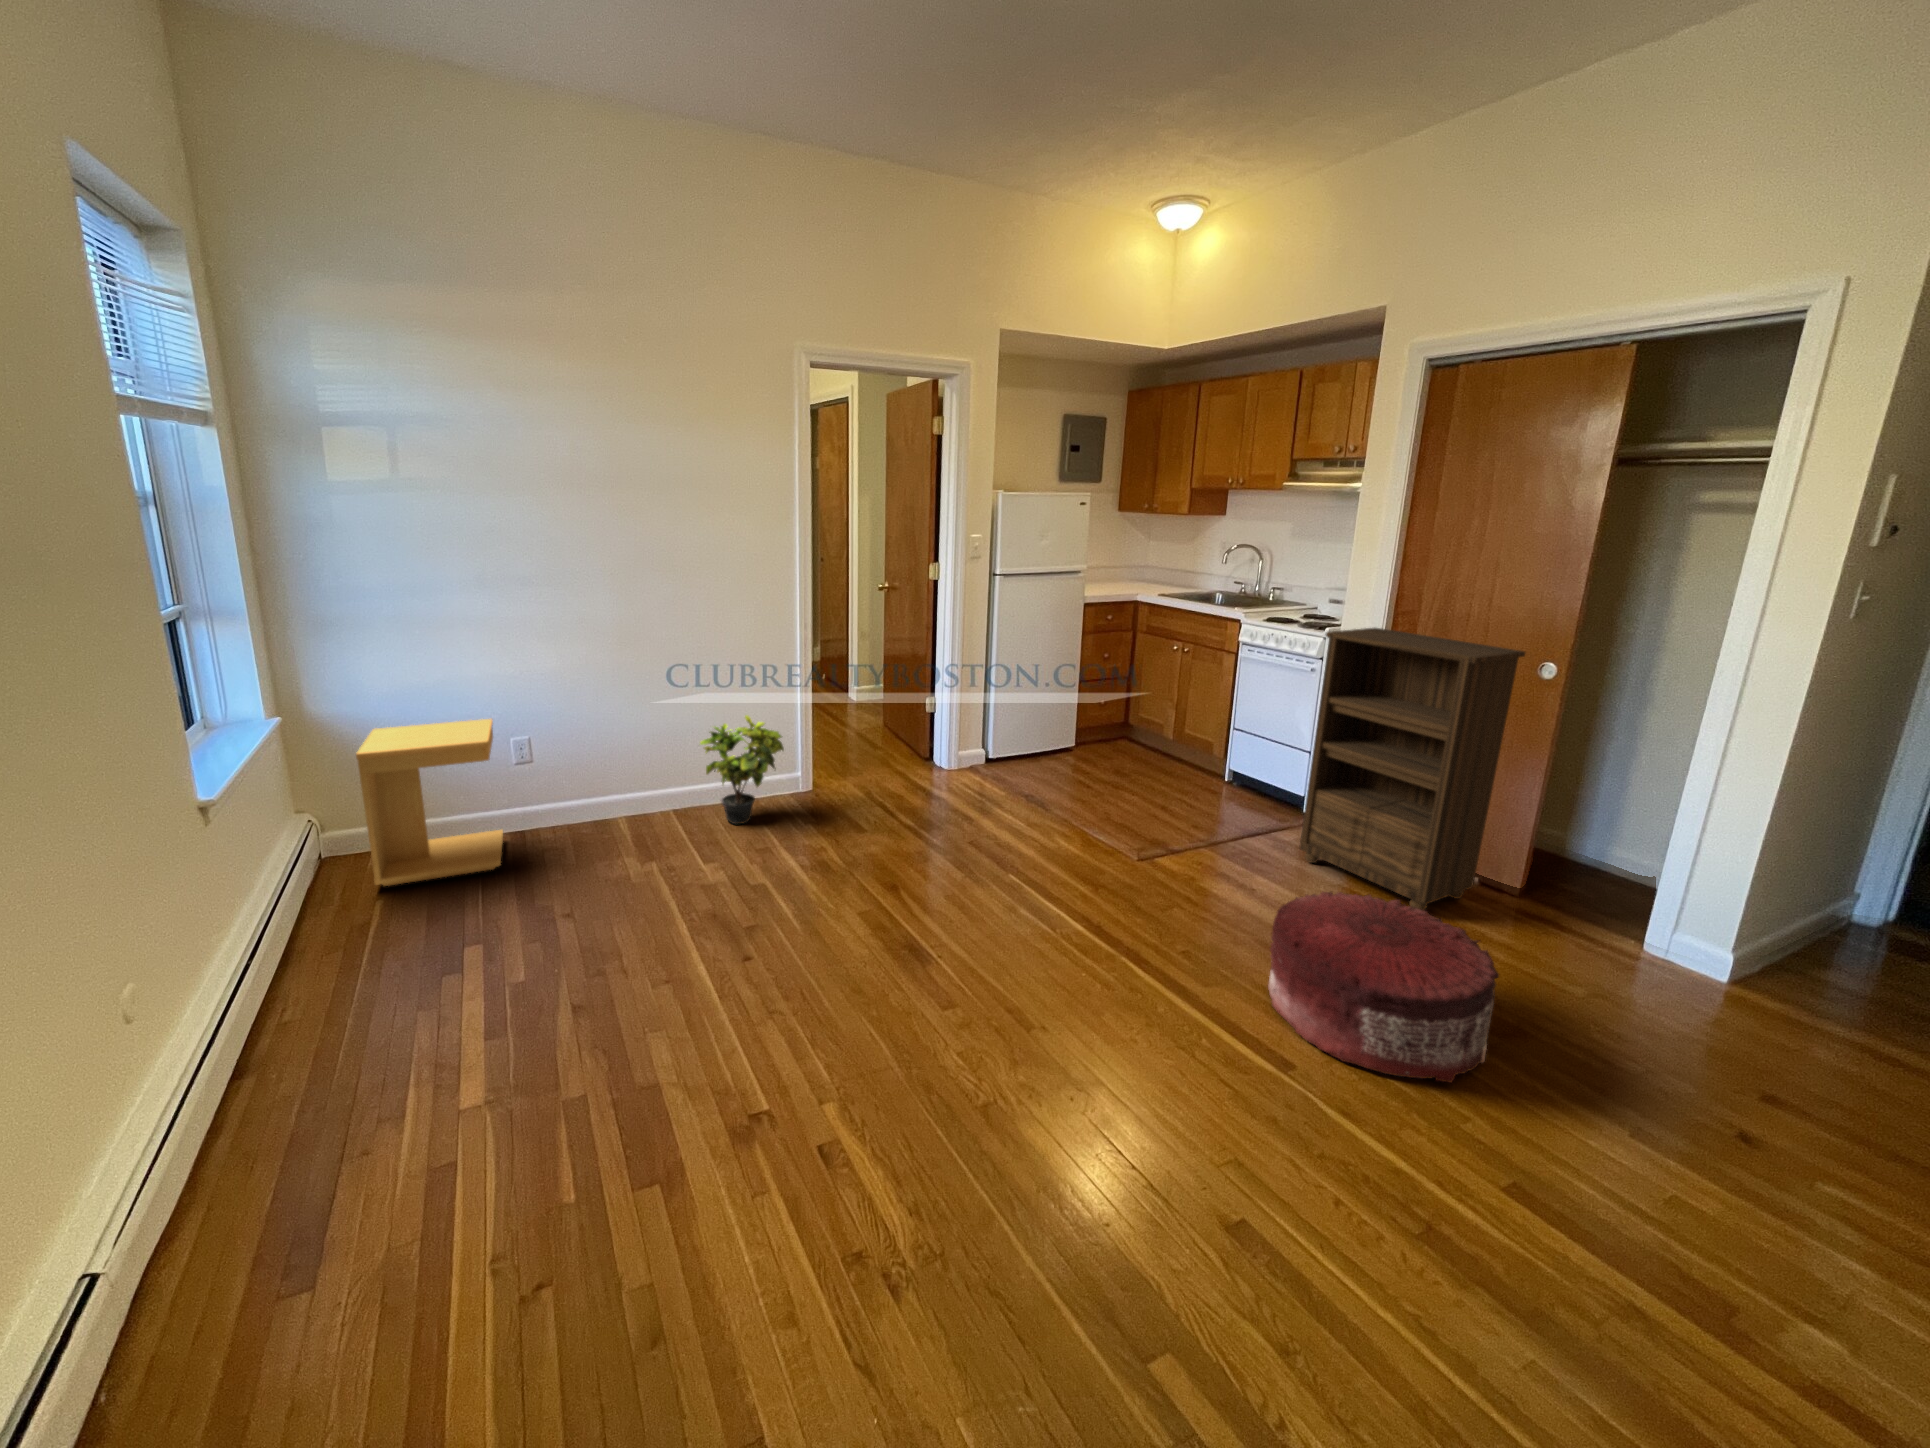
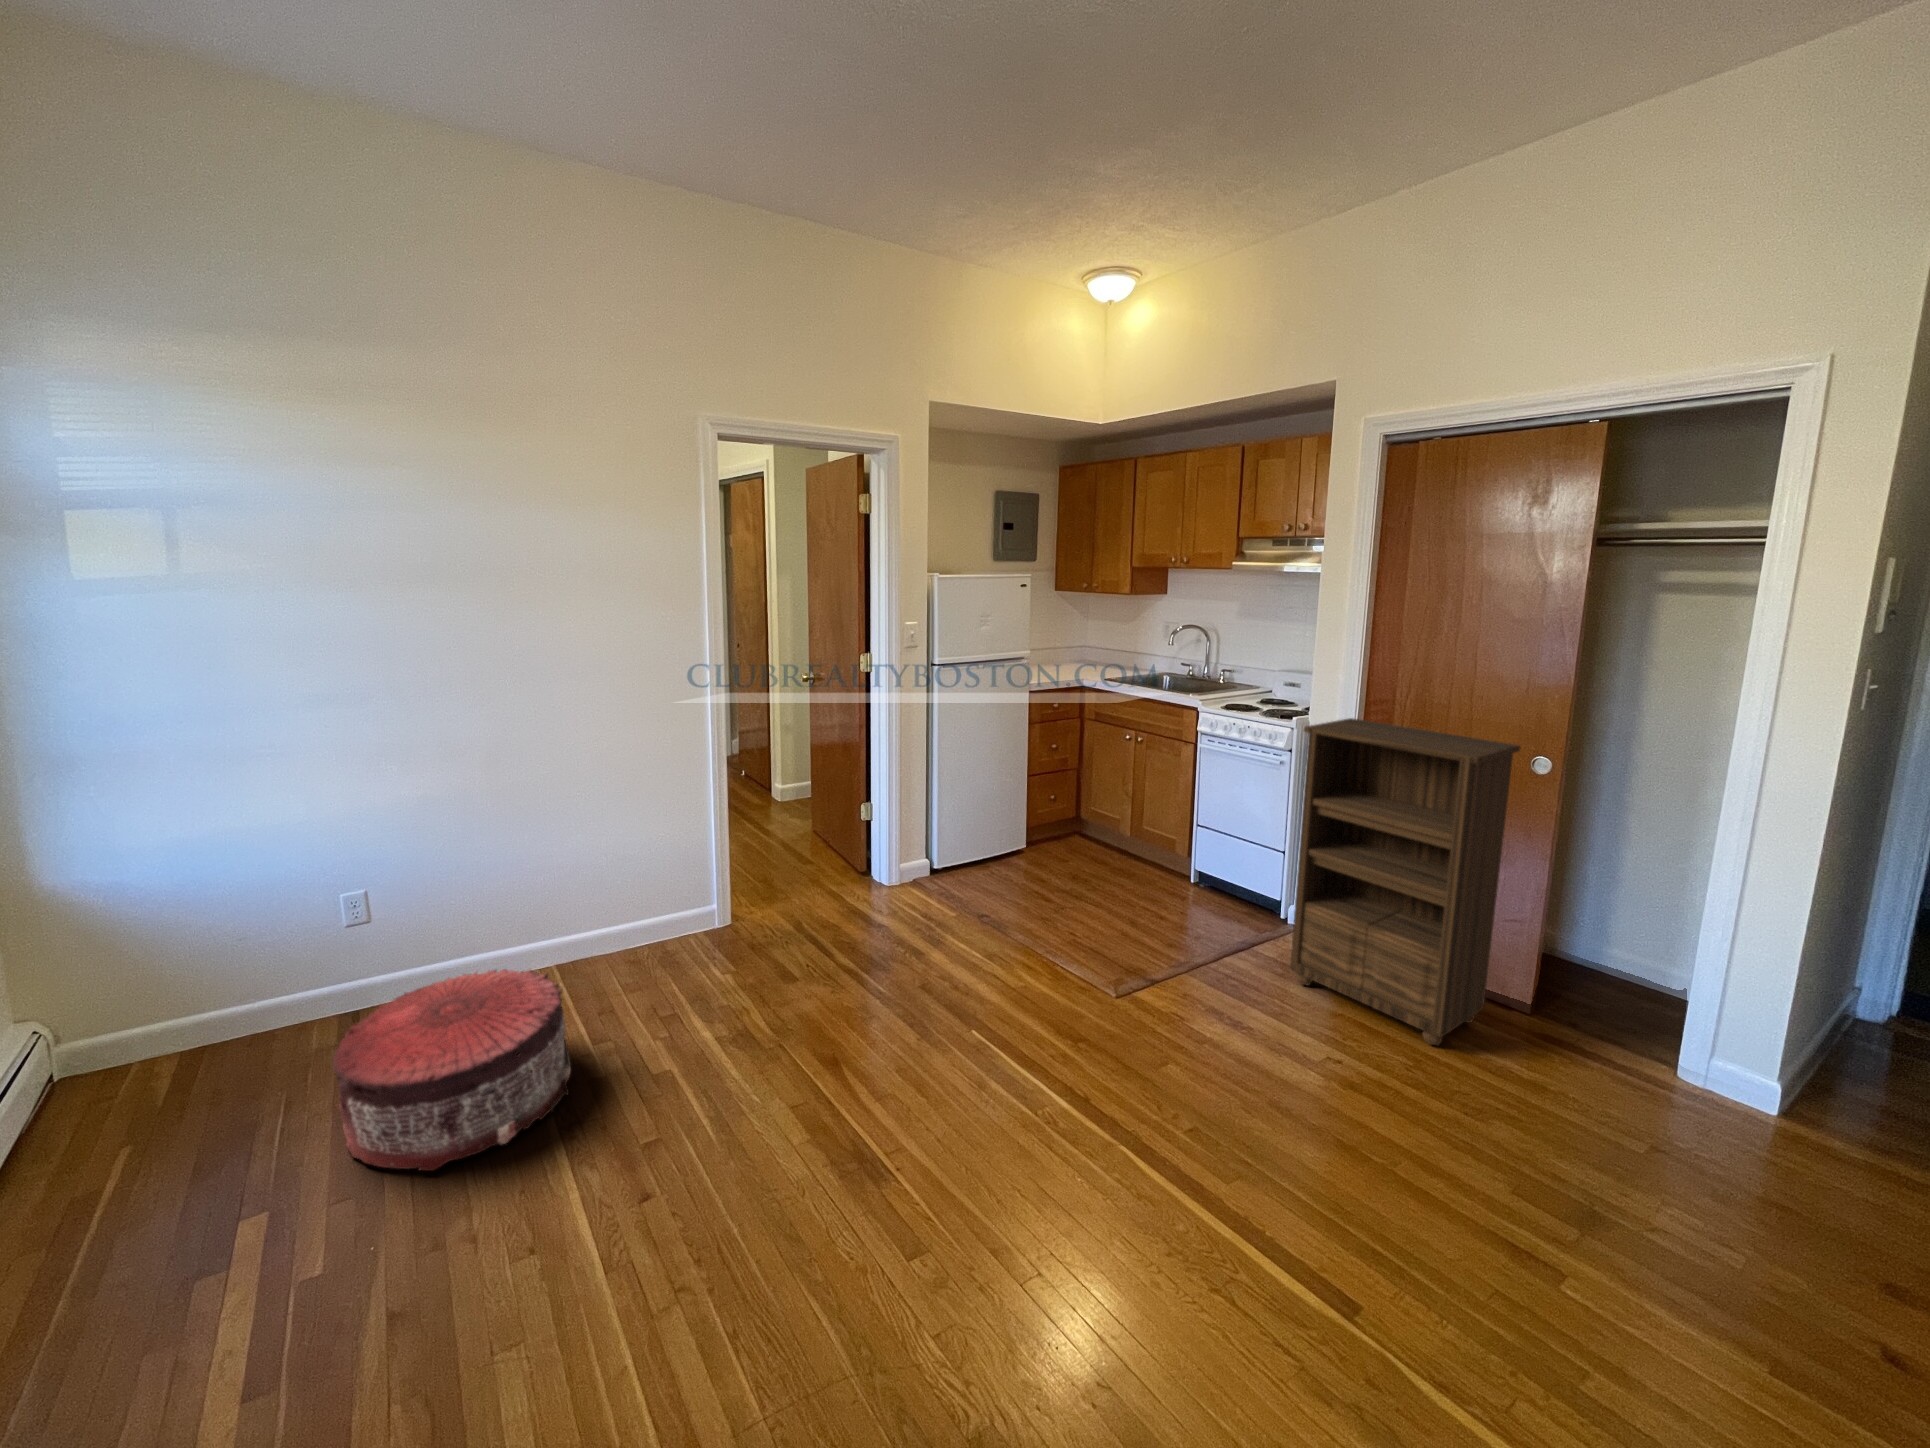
potted plant: present [700,715,784,824] -> none [586,845,693,982]
side table: present [356,719,503,886] -> none [84,873,320,1125]
pouf: present [1268,892,1499,1083] -> present [333,969,571,1171]

